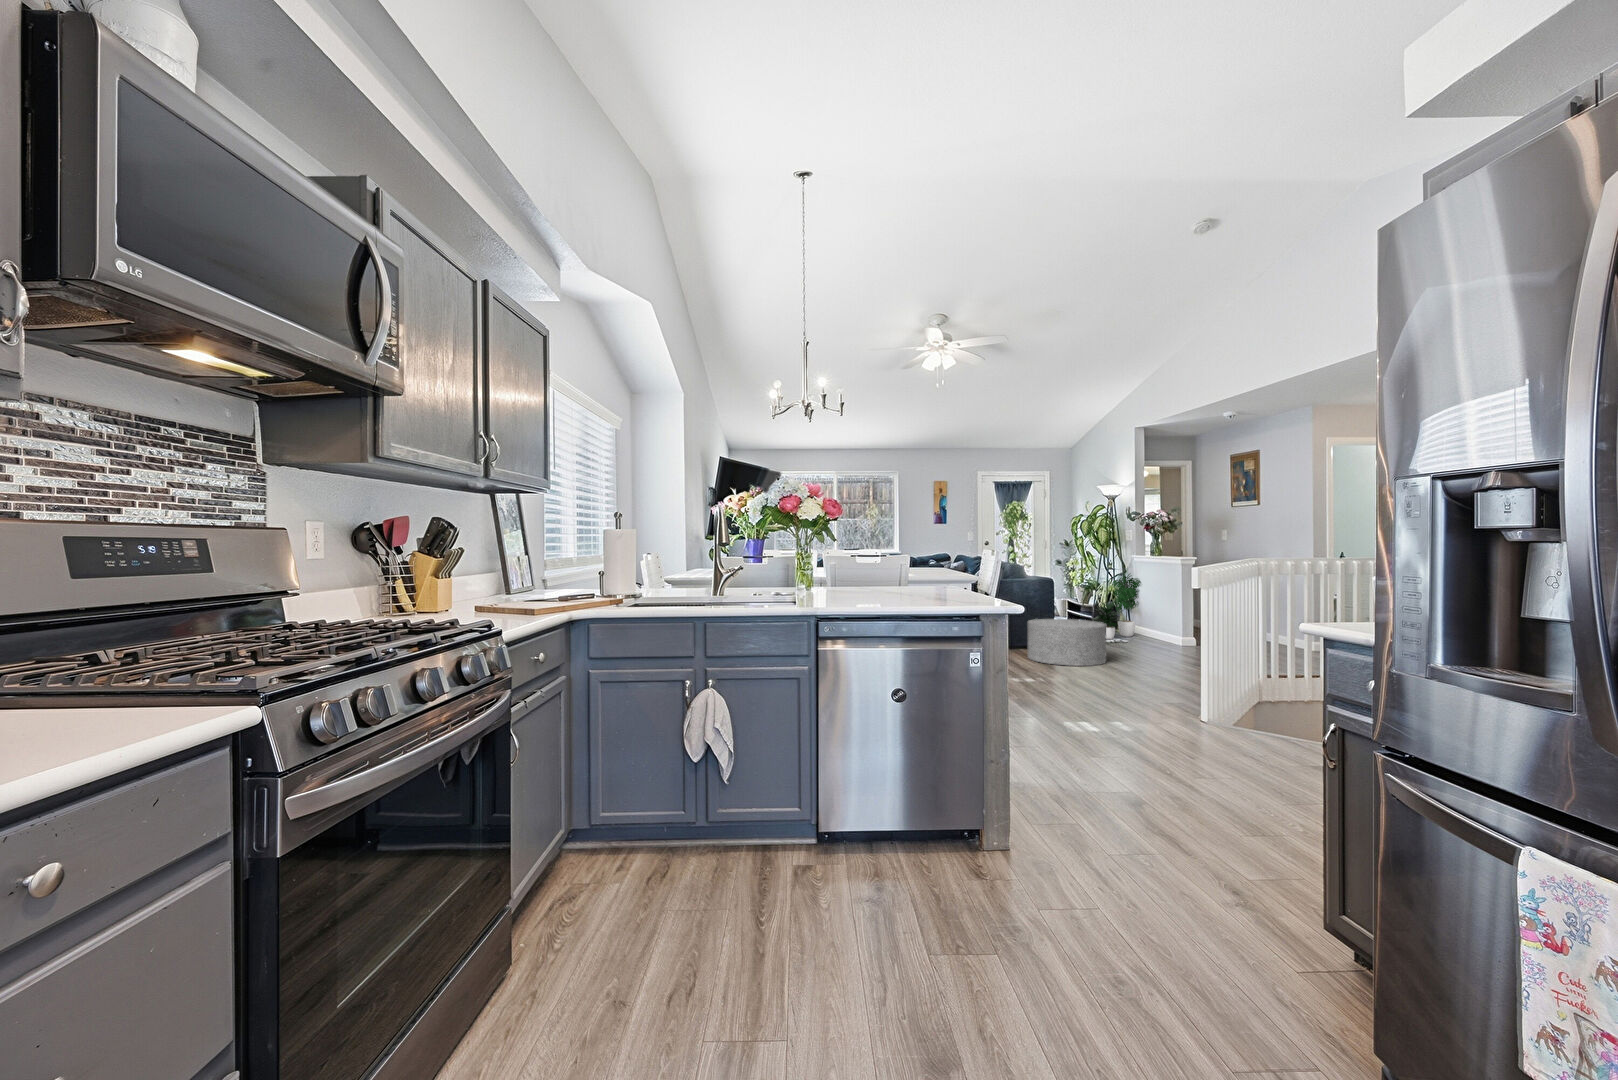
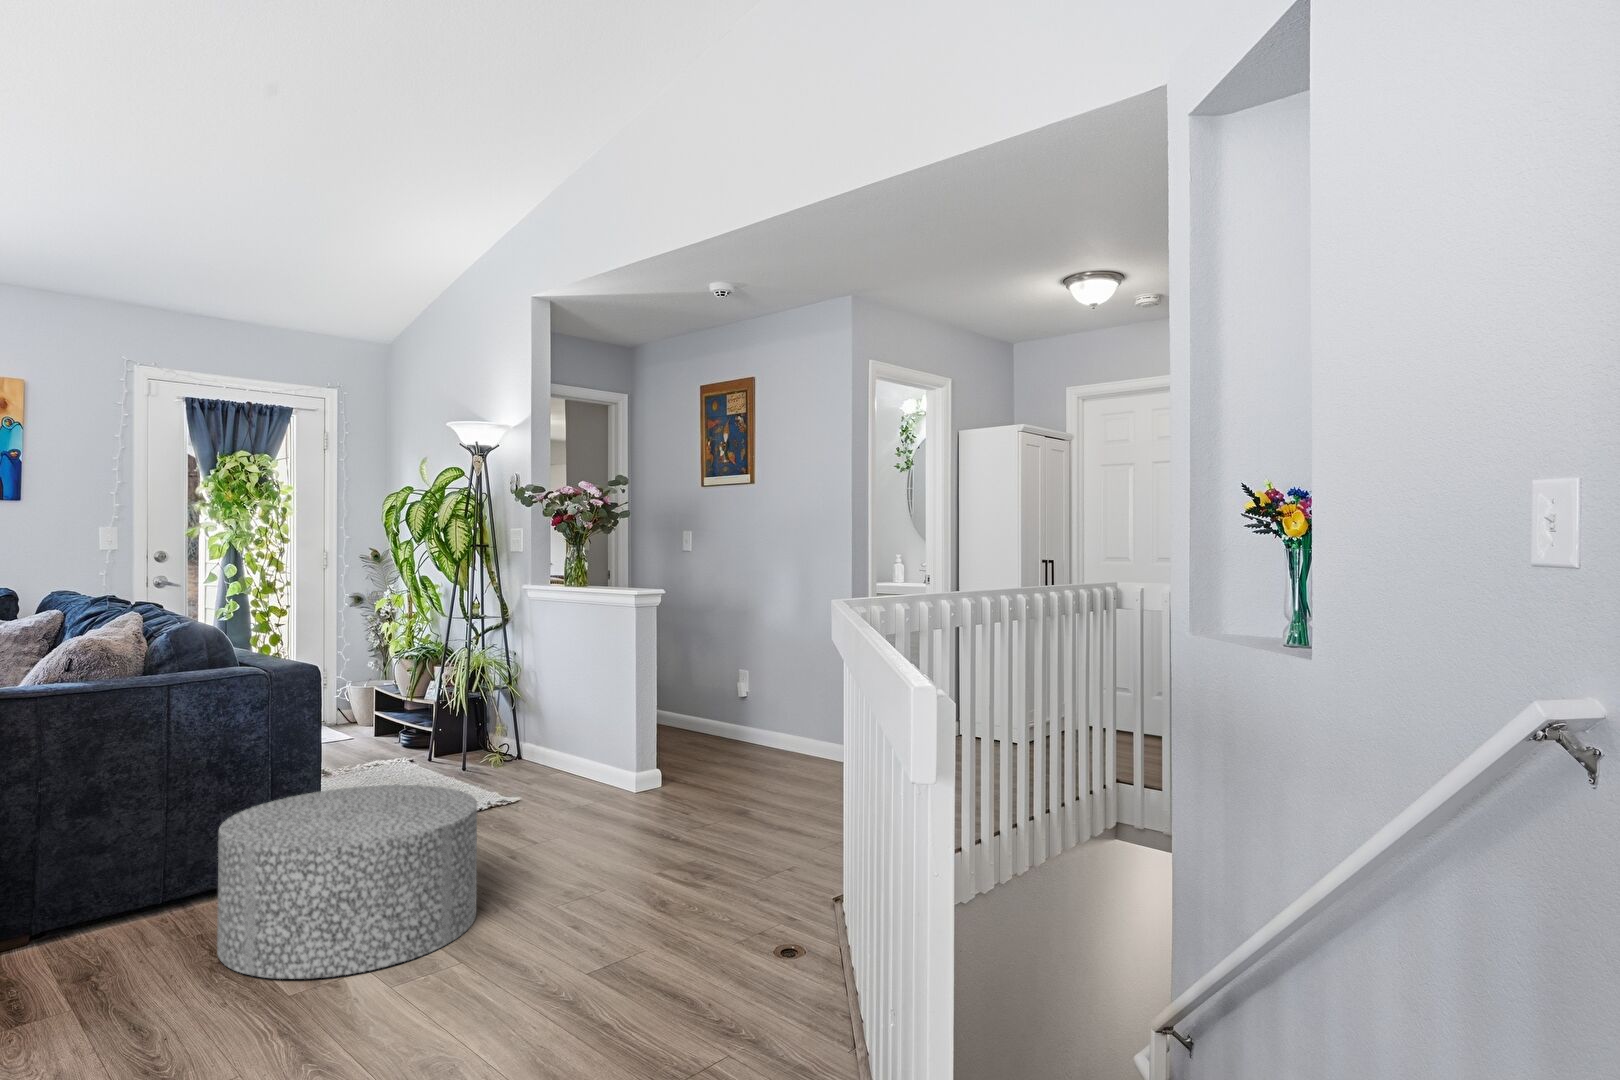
potted plant: present [1094,574,1141,639] -> none [431,622,549,795]

